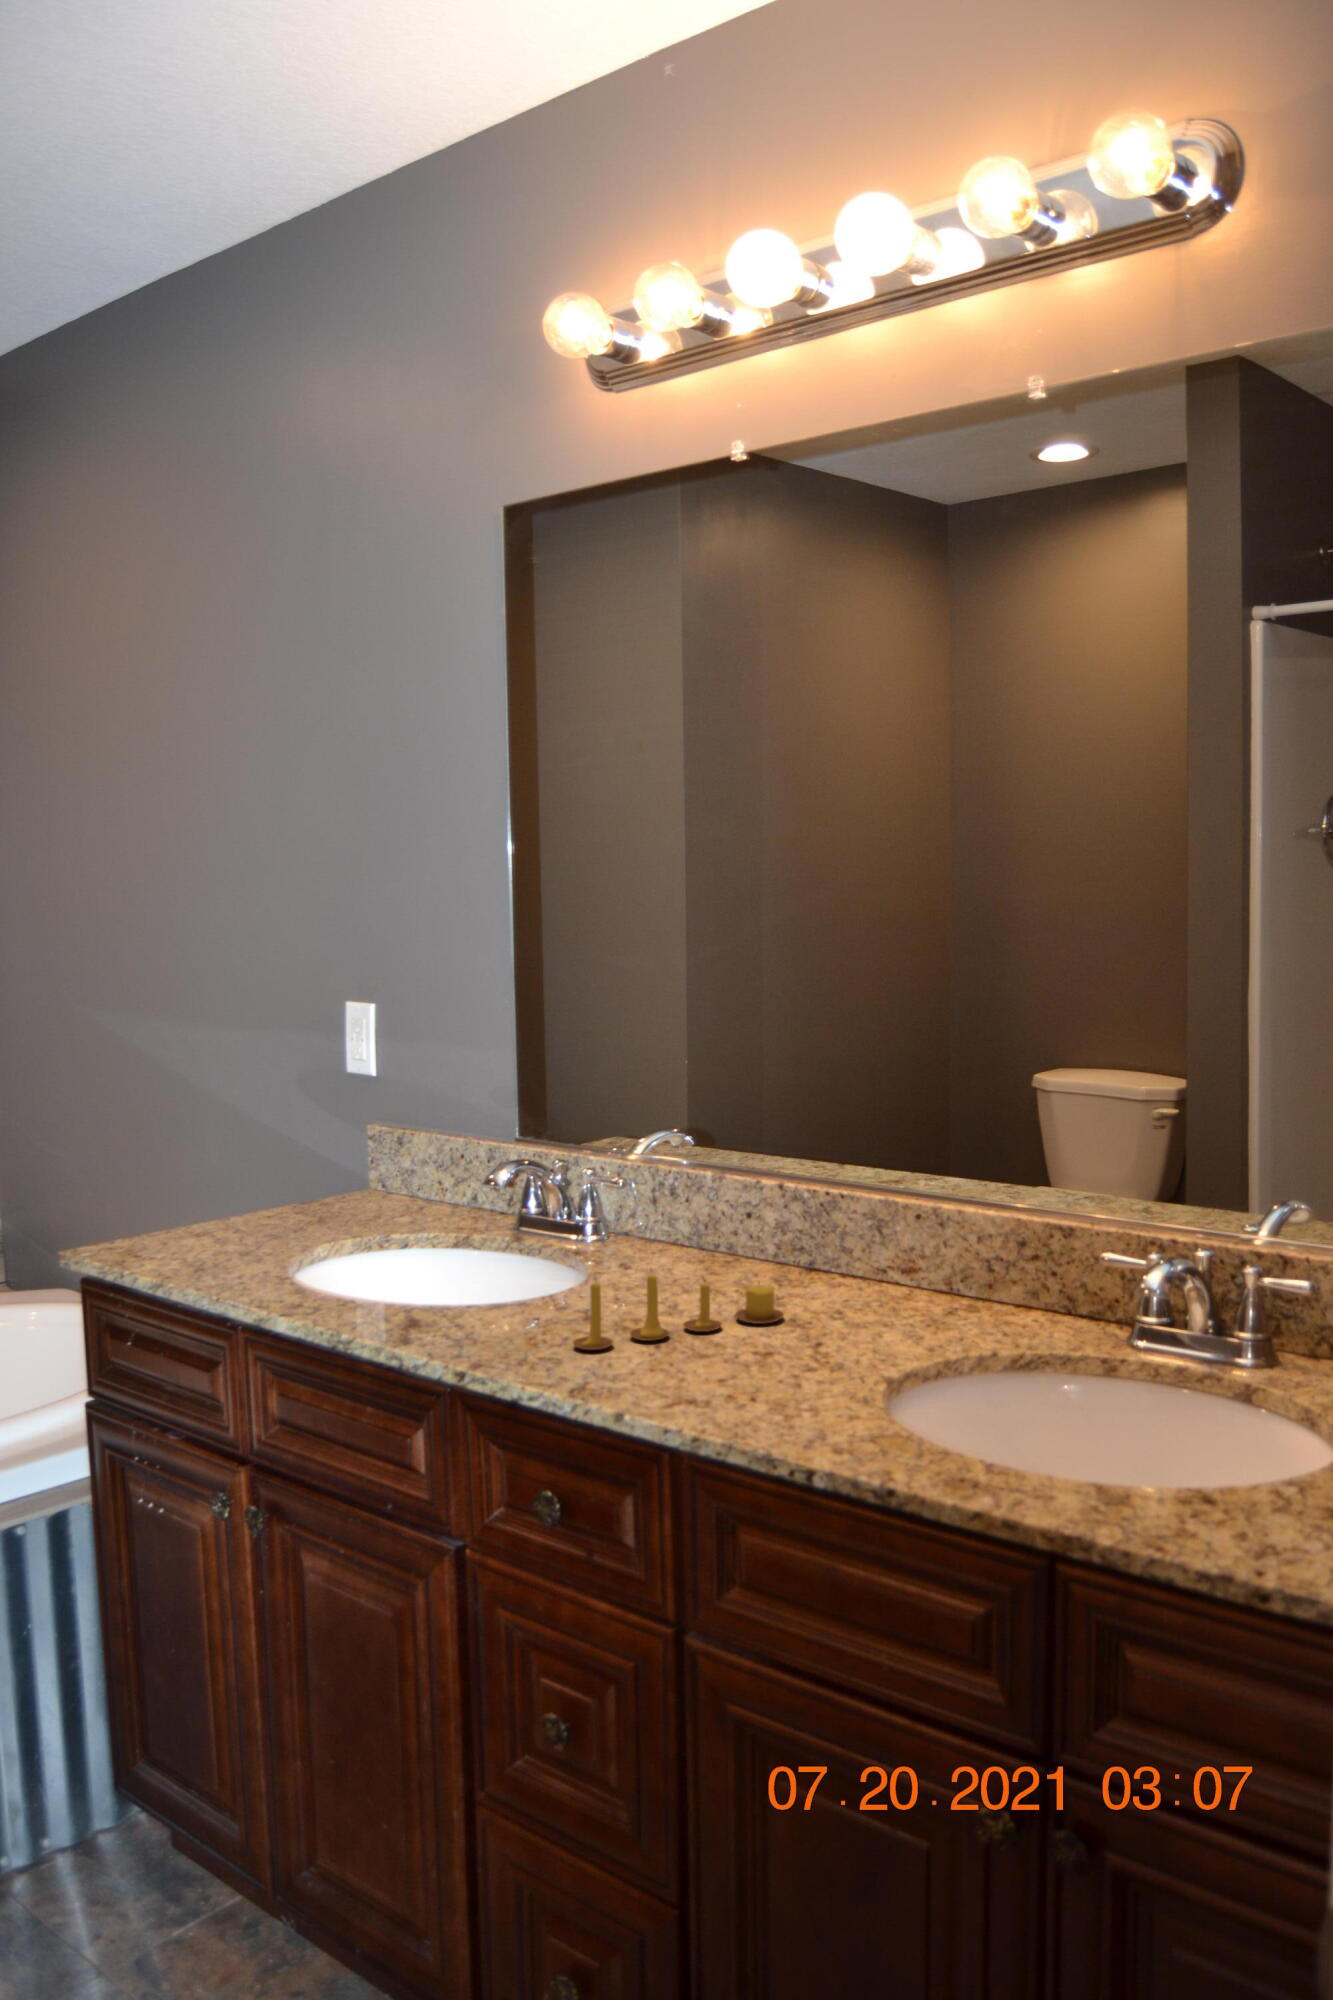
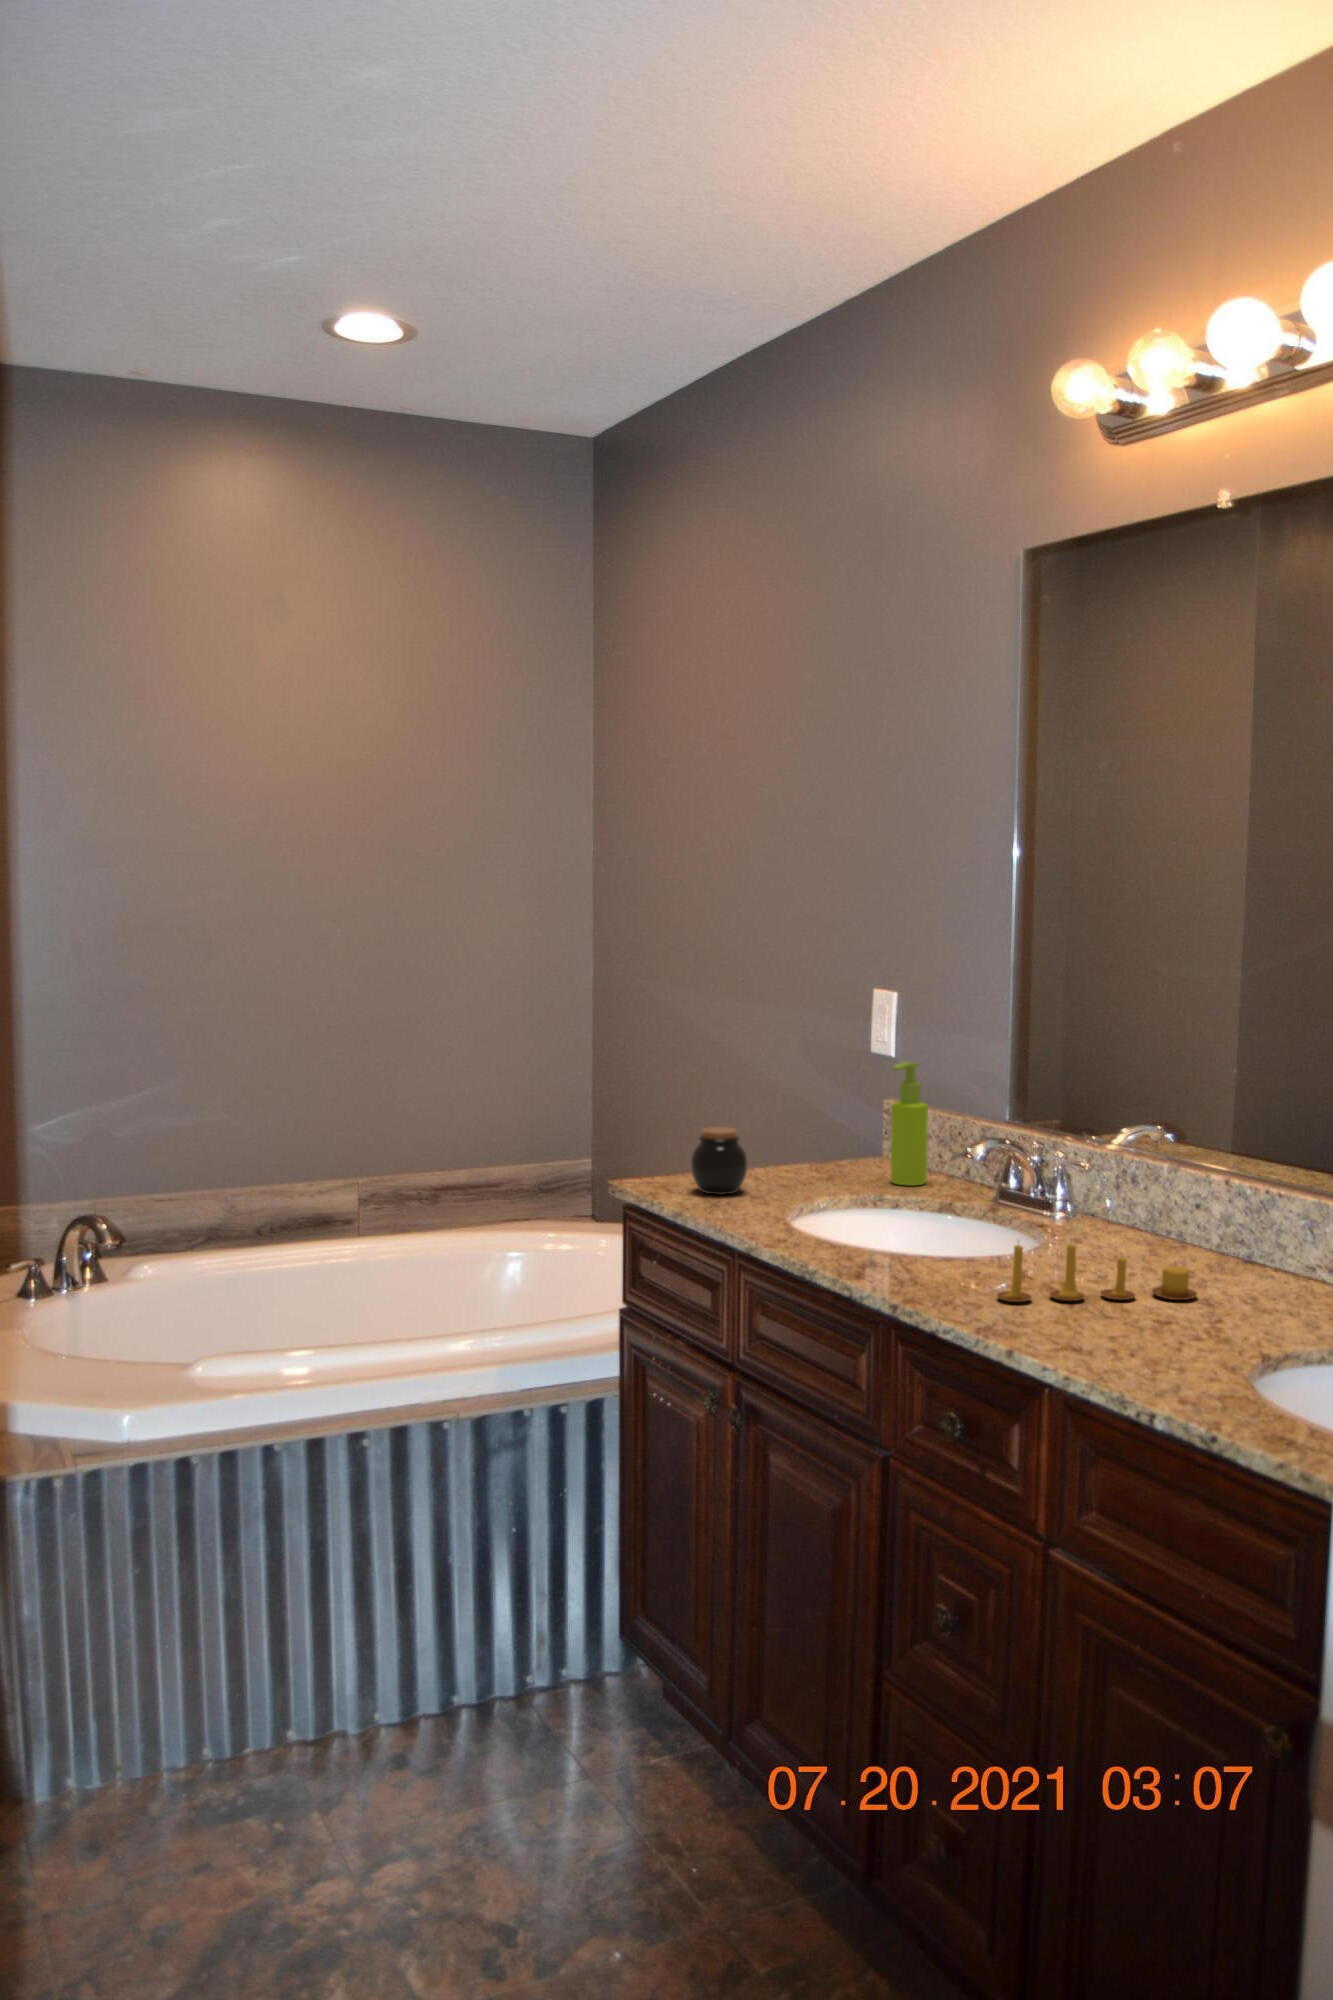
soap dispenser: none [389,1081,433,1220] -> present [891,1062,928,1186]
jar: none [157,1173,229,1255] -> present [690,1127,748,1195]

